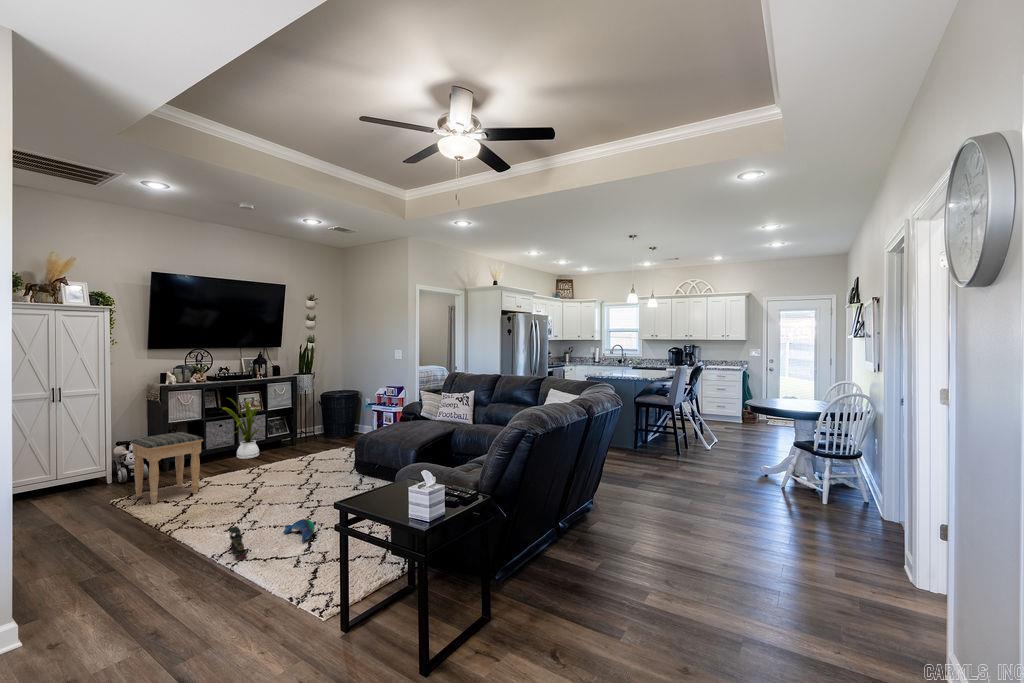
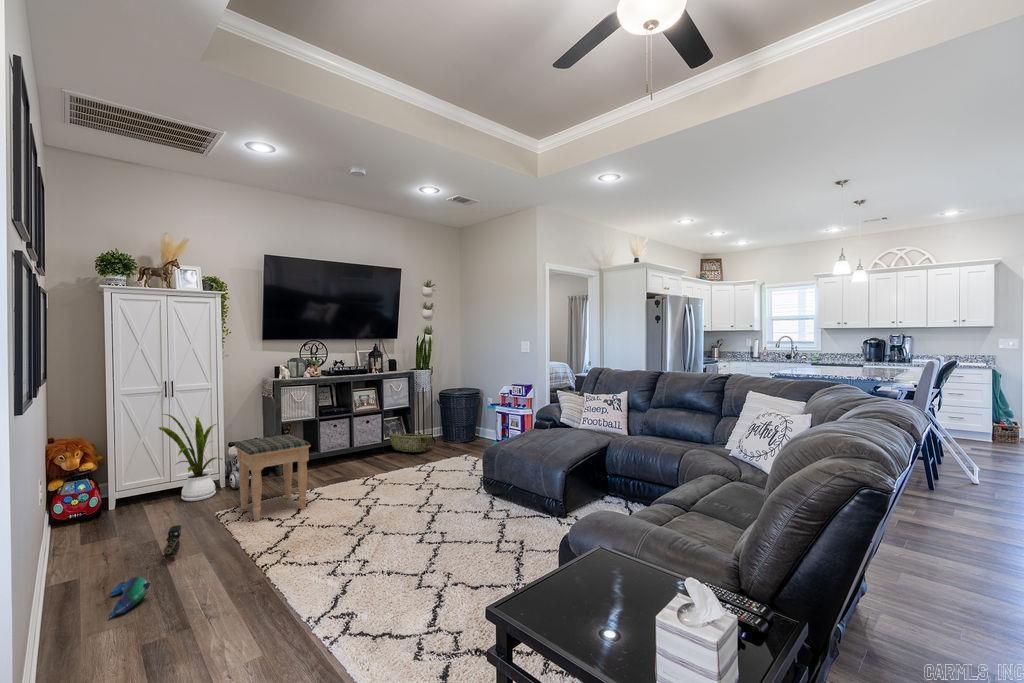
house plant: present [222,398,263,459] -> present [159,414,223,501]
woven basket: none [272,432,312,448] -> present [389,434,431,452]
plush toy: present [283,519,316,542] -> present [109,577,151,618]
toy train: present [229,526,247,560] -> present [161,525,181,564]

